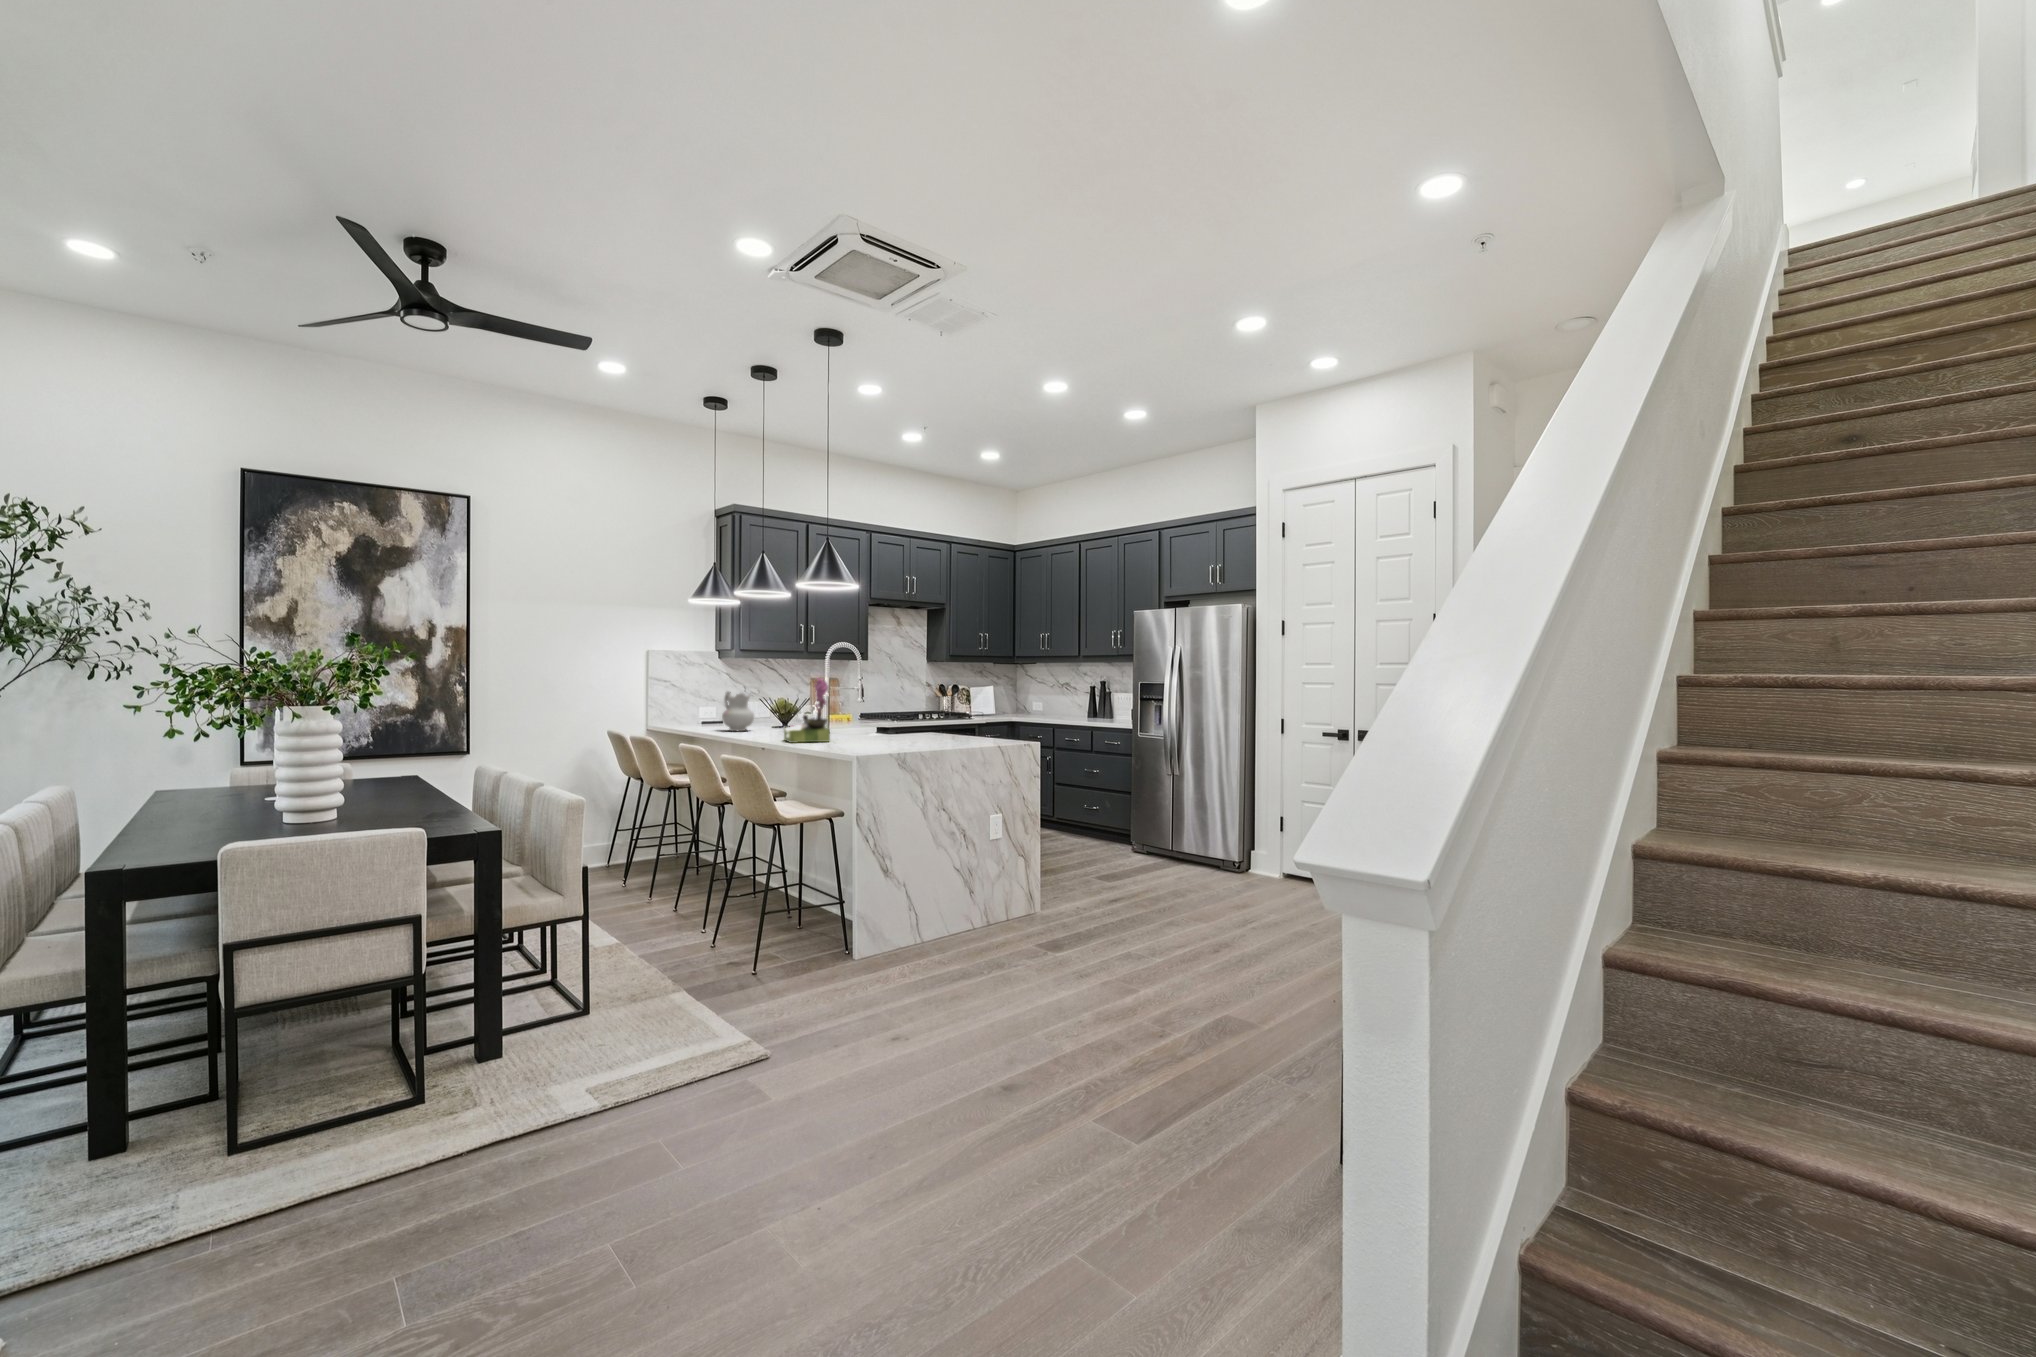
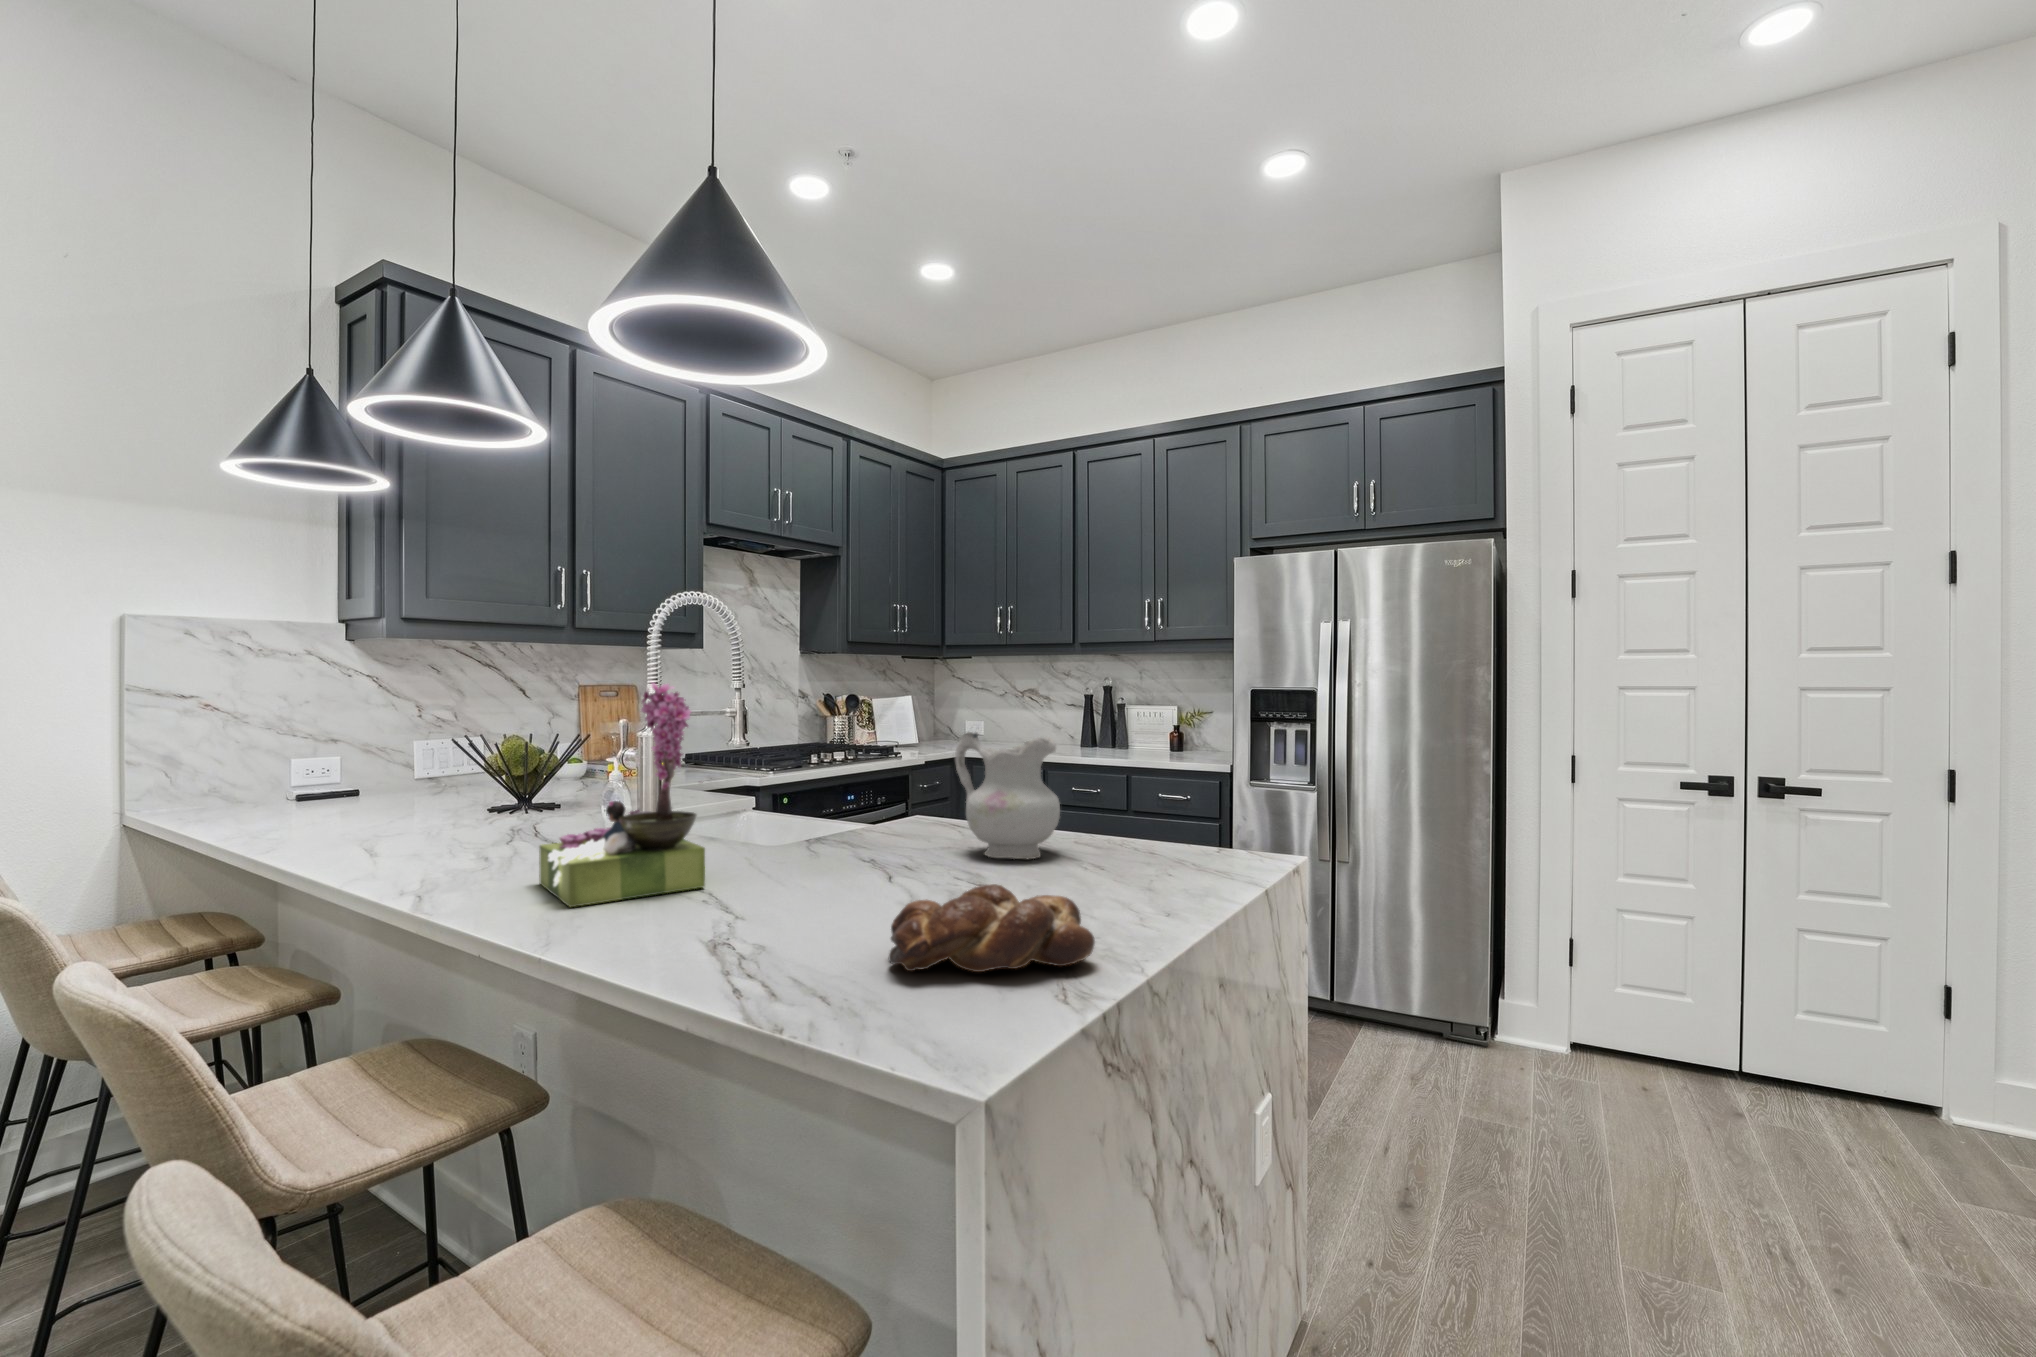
ceramic pitcher: present [722,691,754,731] -> present [955,732,1060,859]
bread loaf: none [859,732,913,751] -> present [889,884,1095,972]

